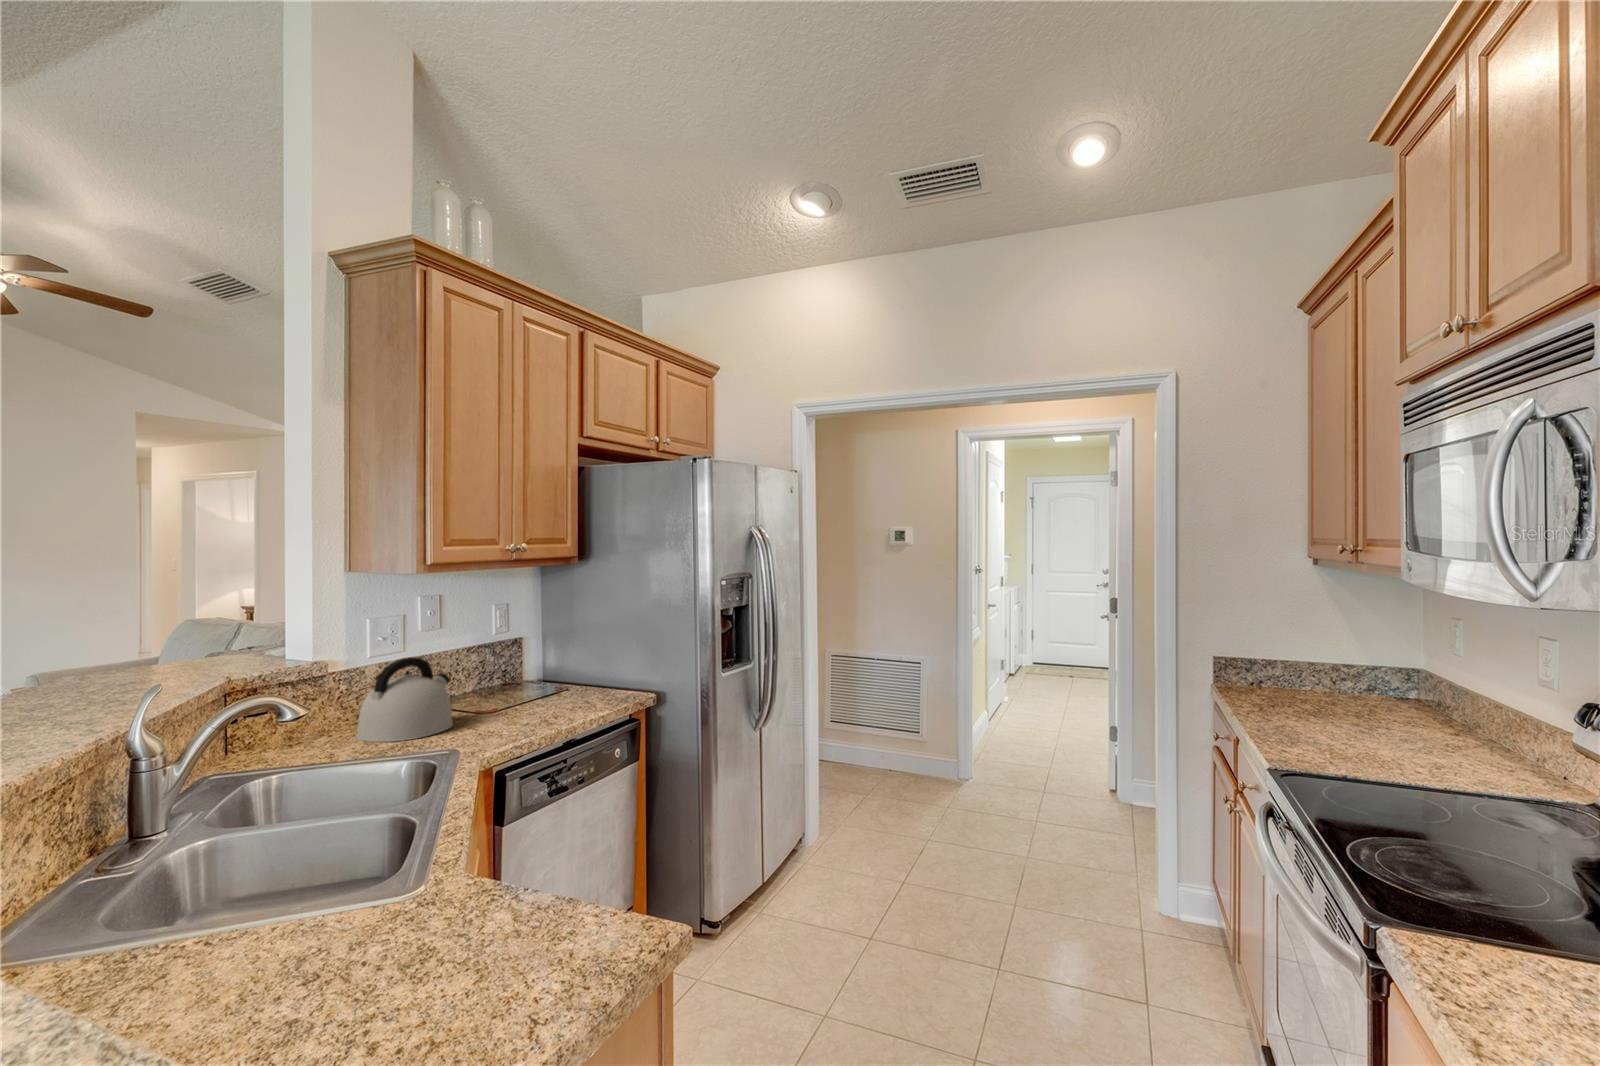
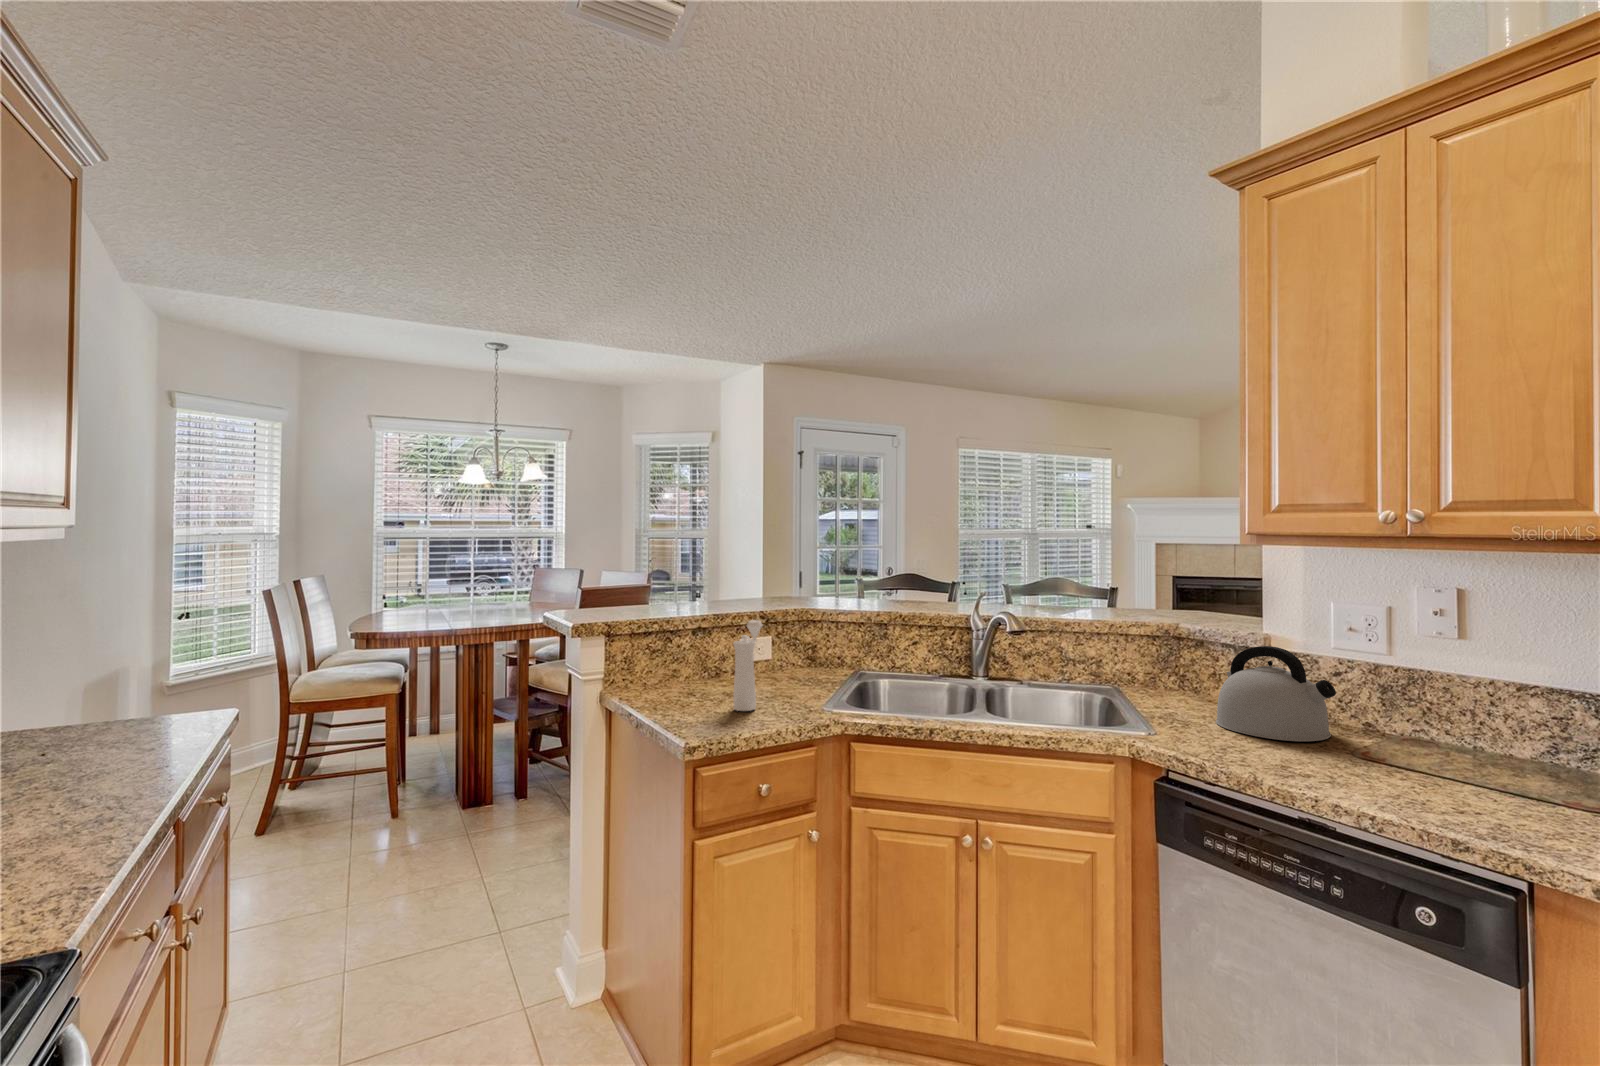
pepper mill: none [414,781,575,968] -> present [733,620,762,711]

